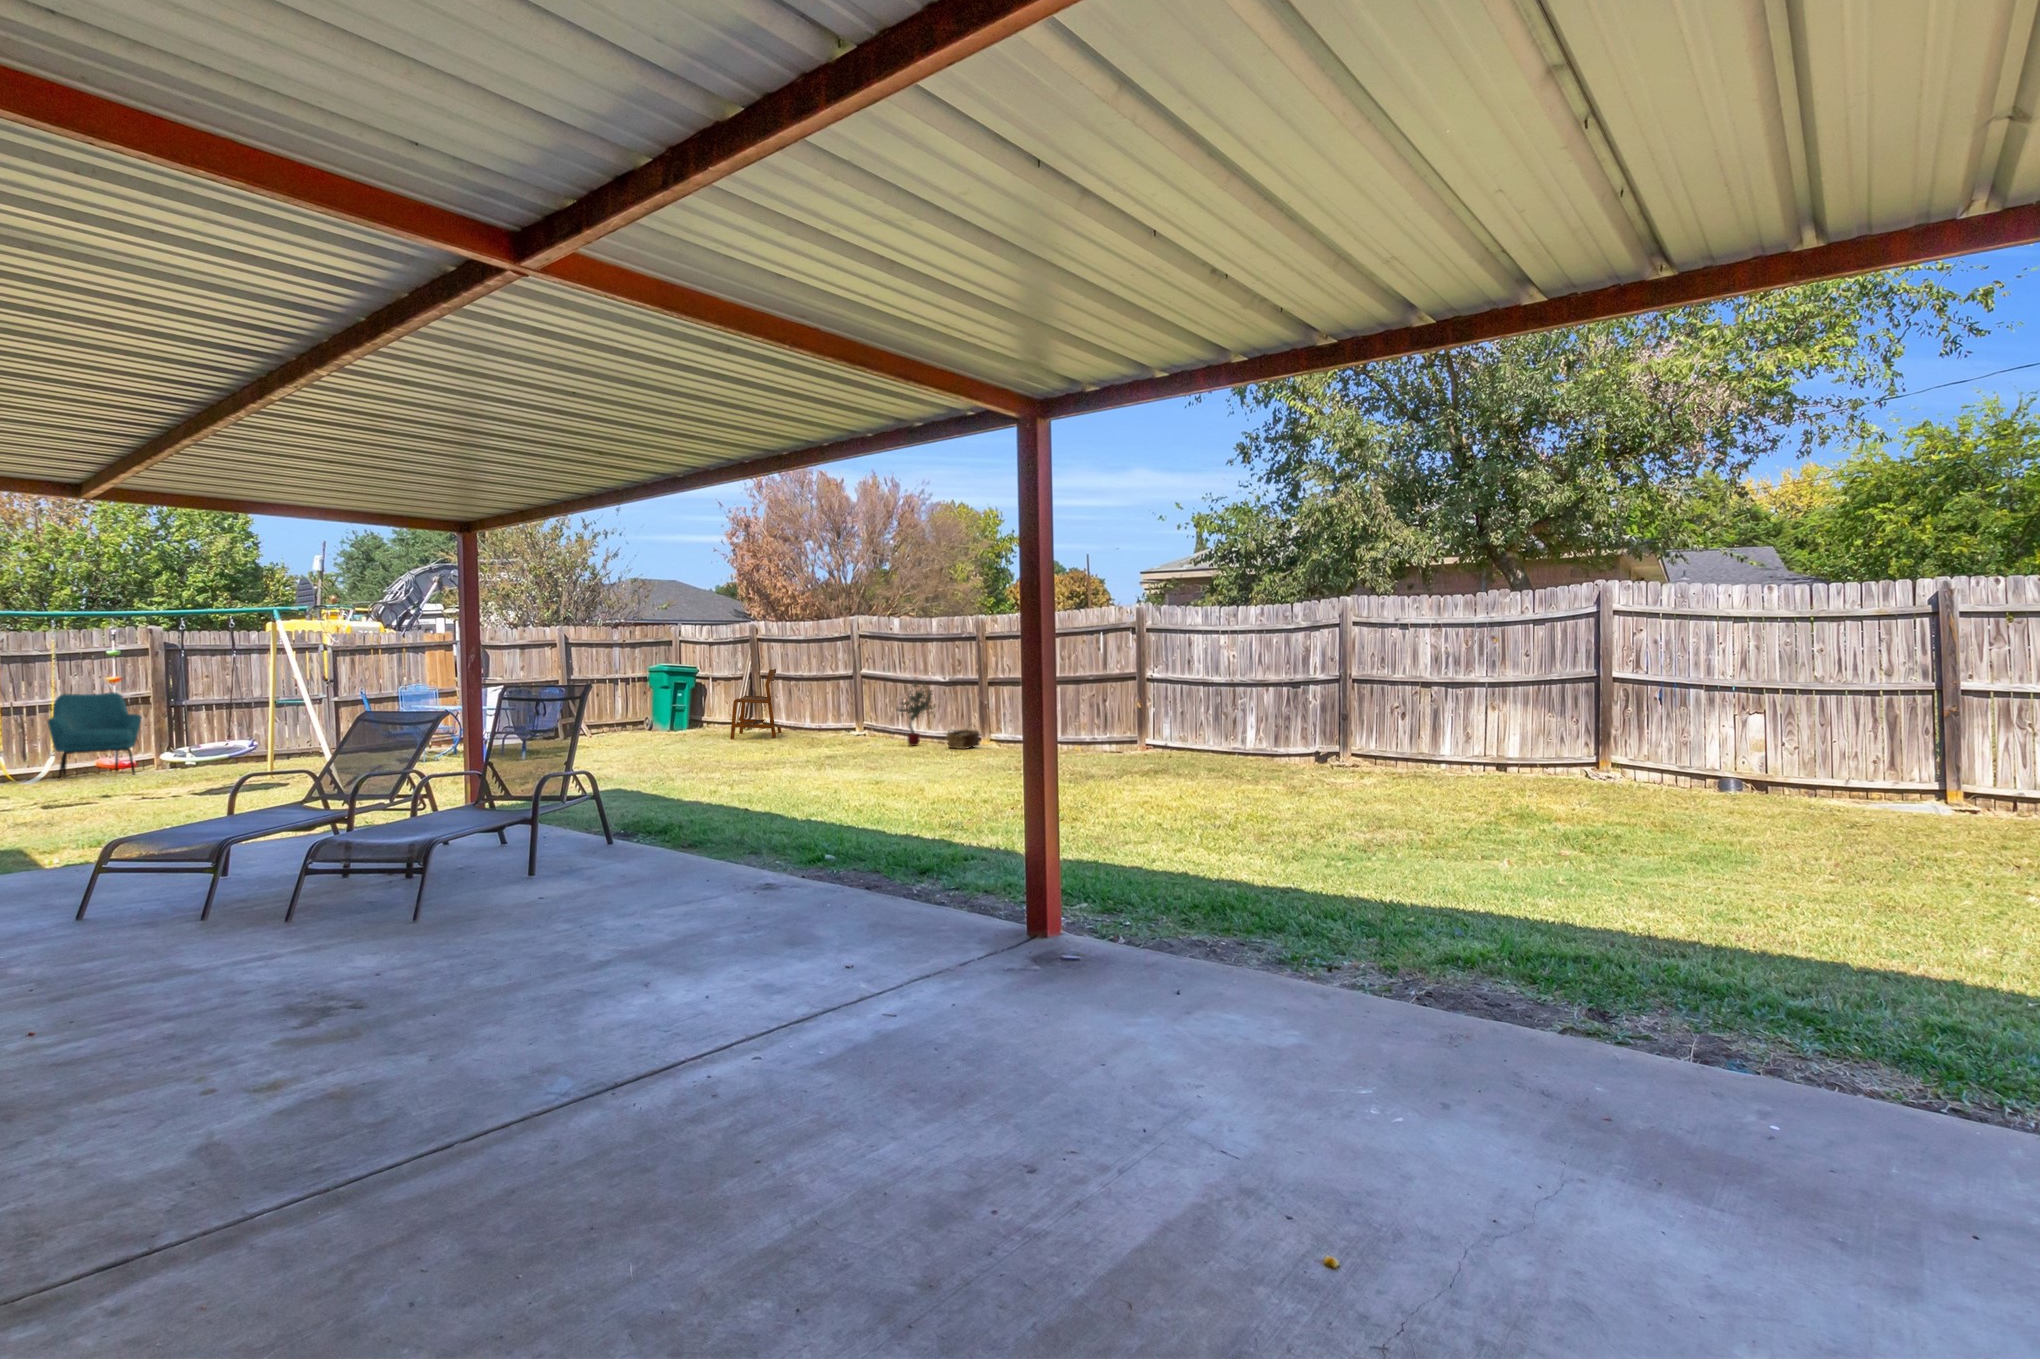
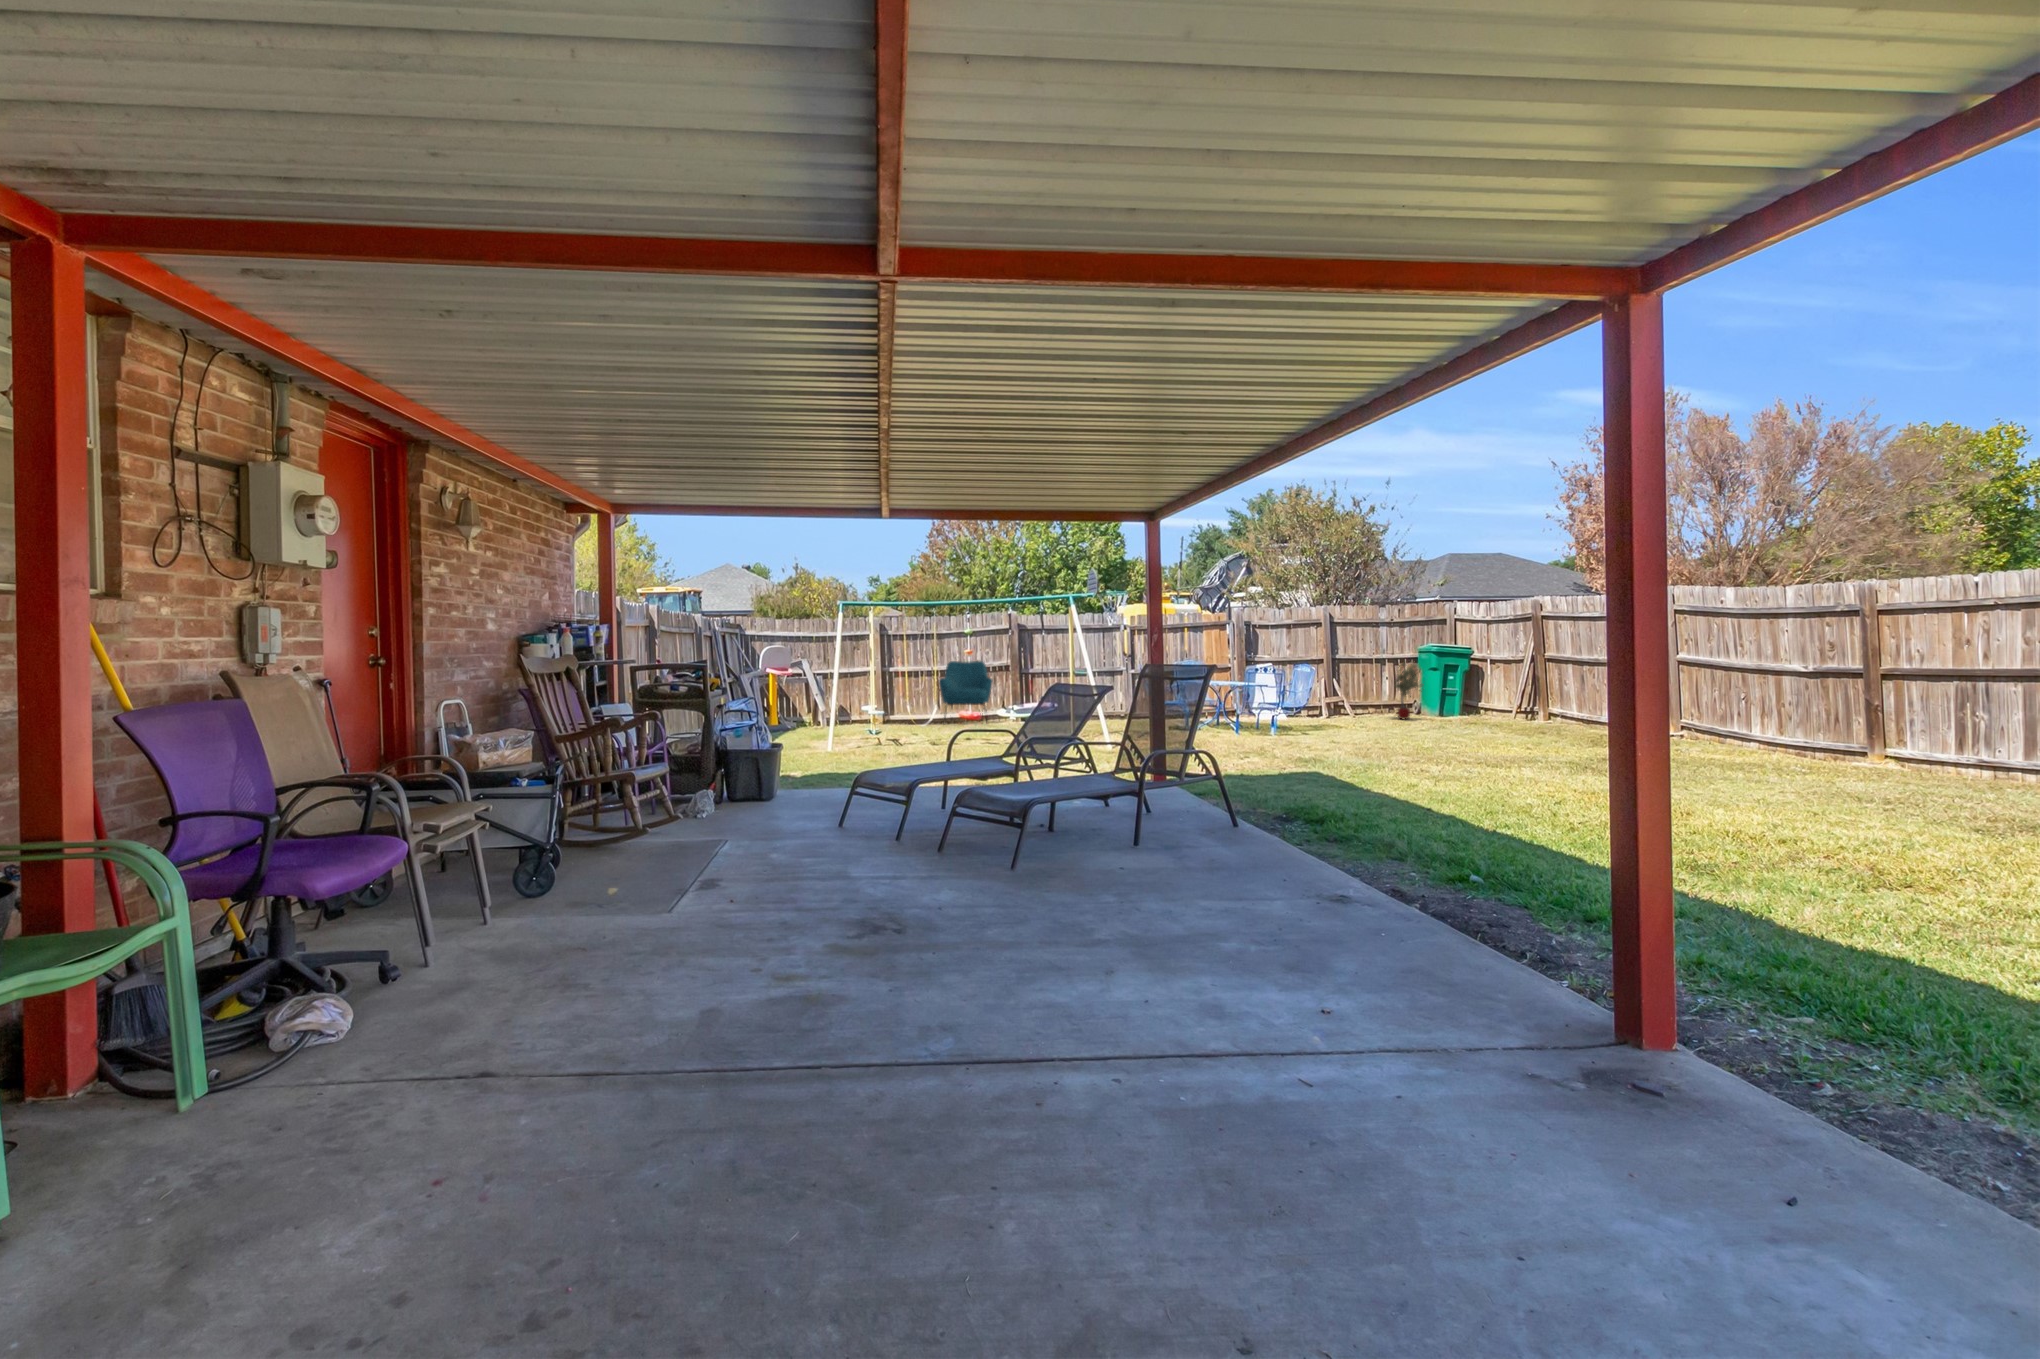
bench: present [730,669,781,739] -> none [1501,650,1574,731]
potted tree: present [897,681,933,746] -> present [1394,661,1424,719]
woven basket: present [946,726,979,749] -> none [1803,732,1866,767]

